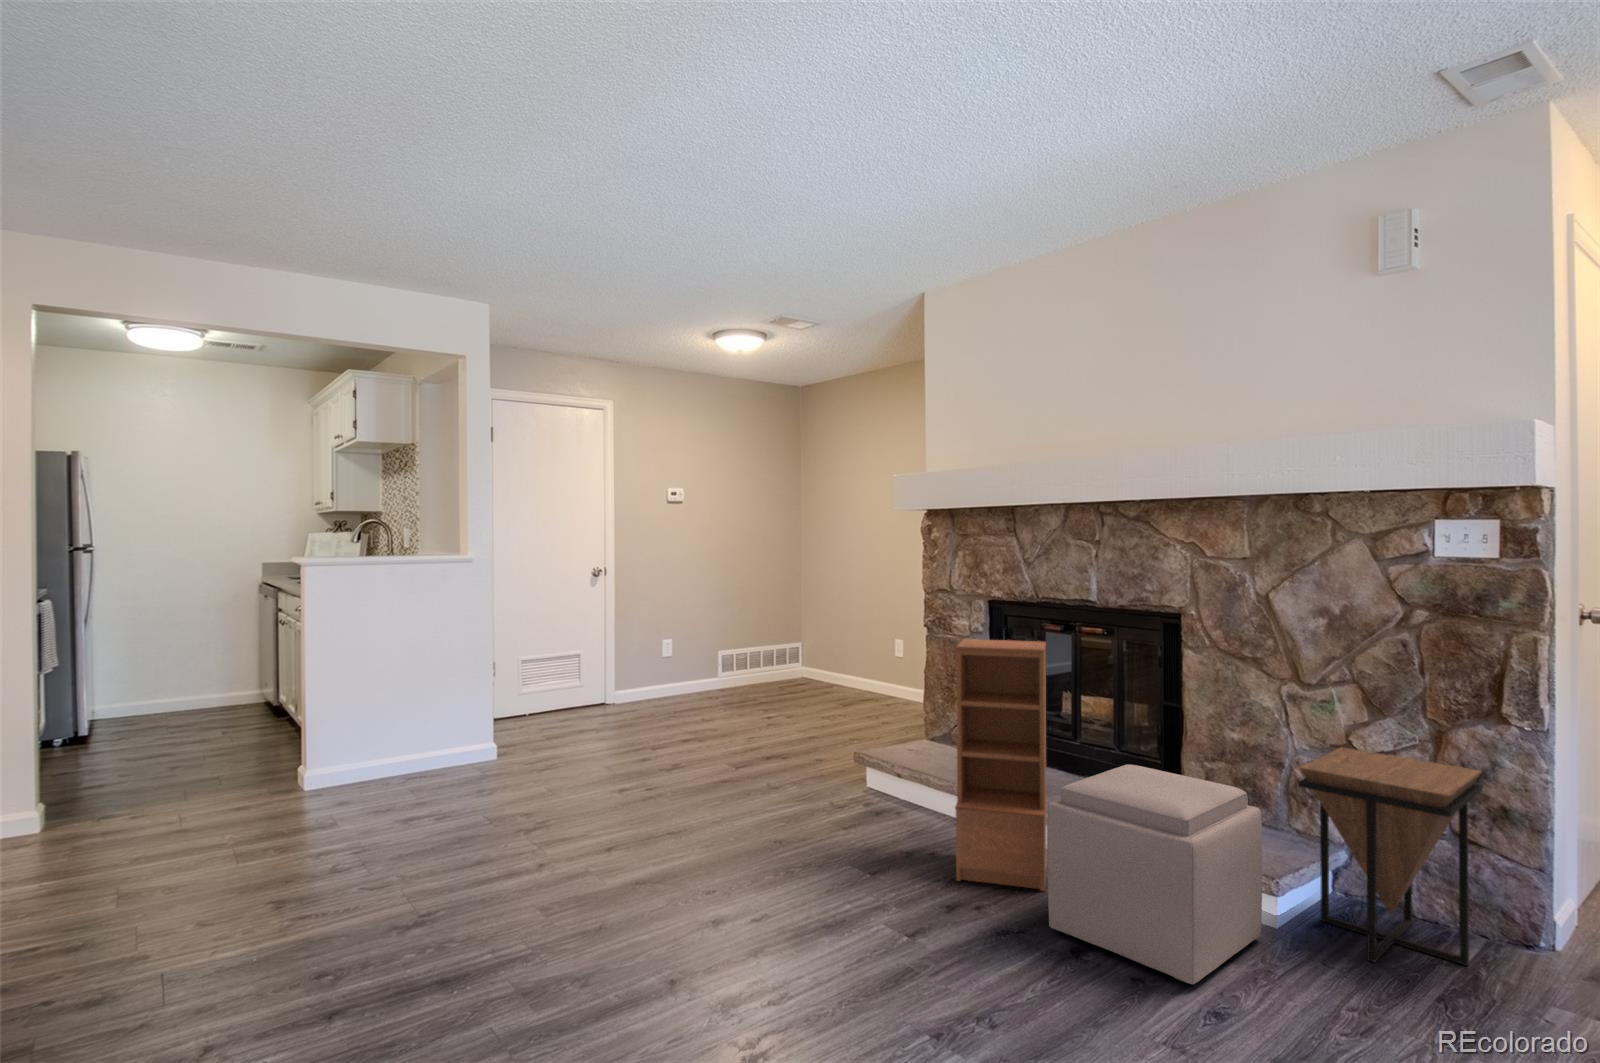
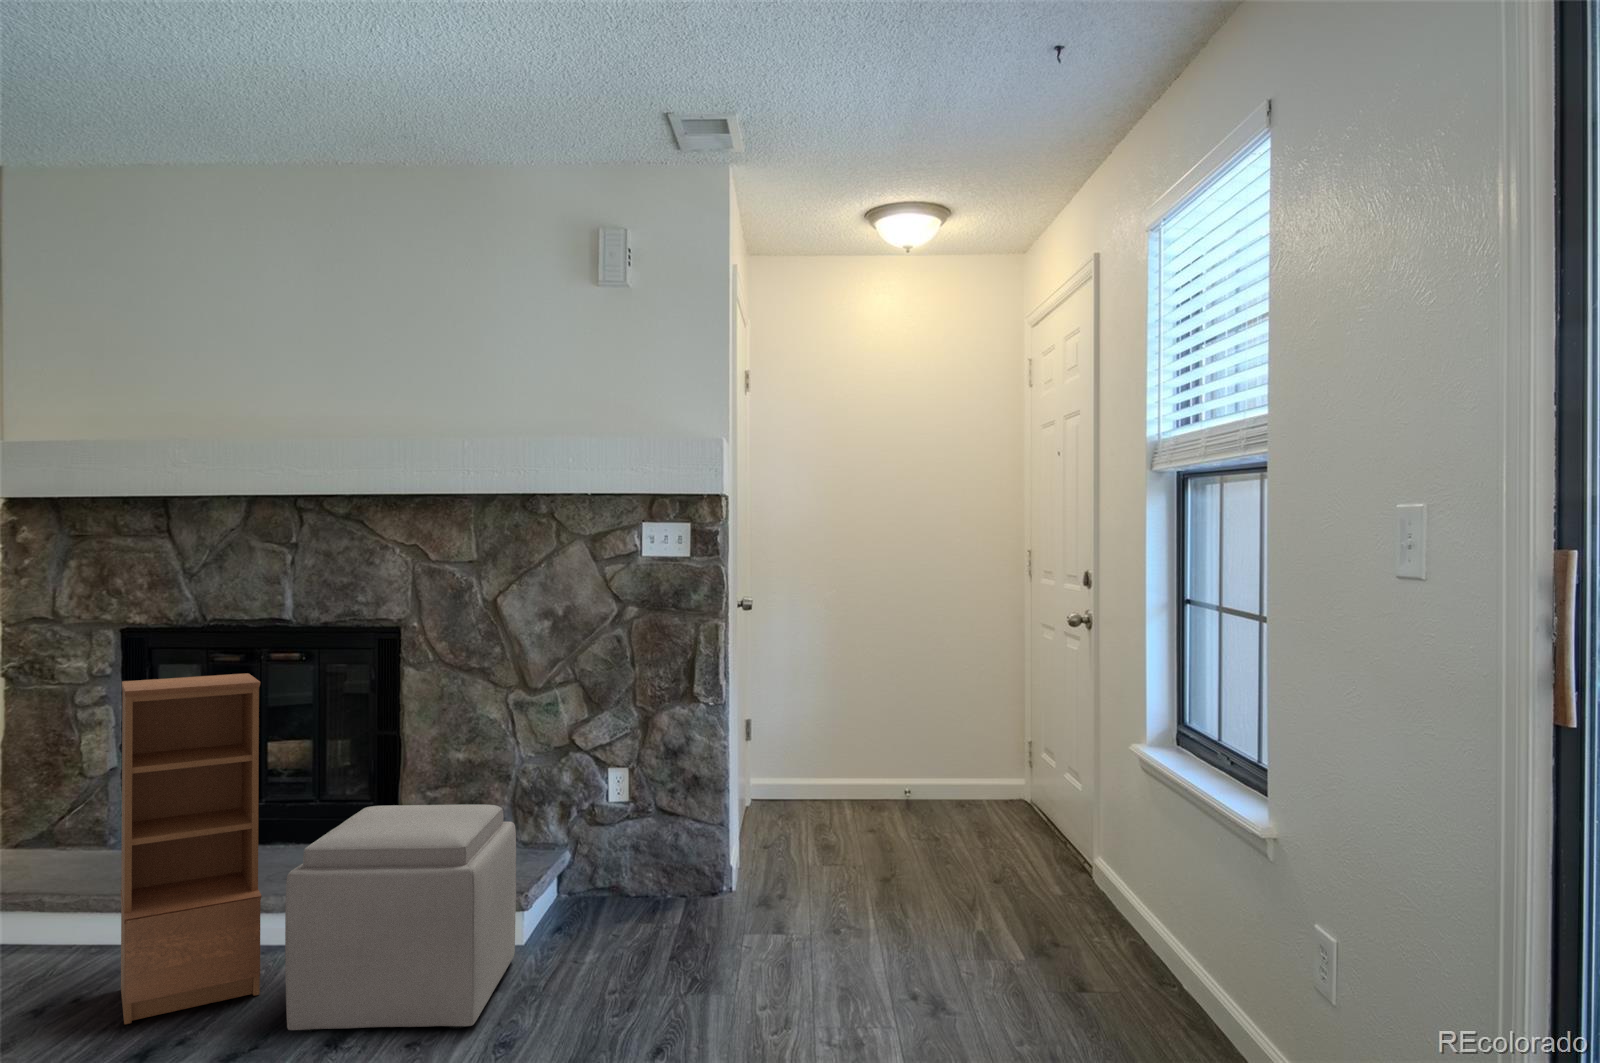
side table: present [1299,747,1483,965] -> none [546,746,680,945]

